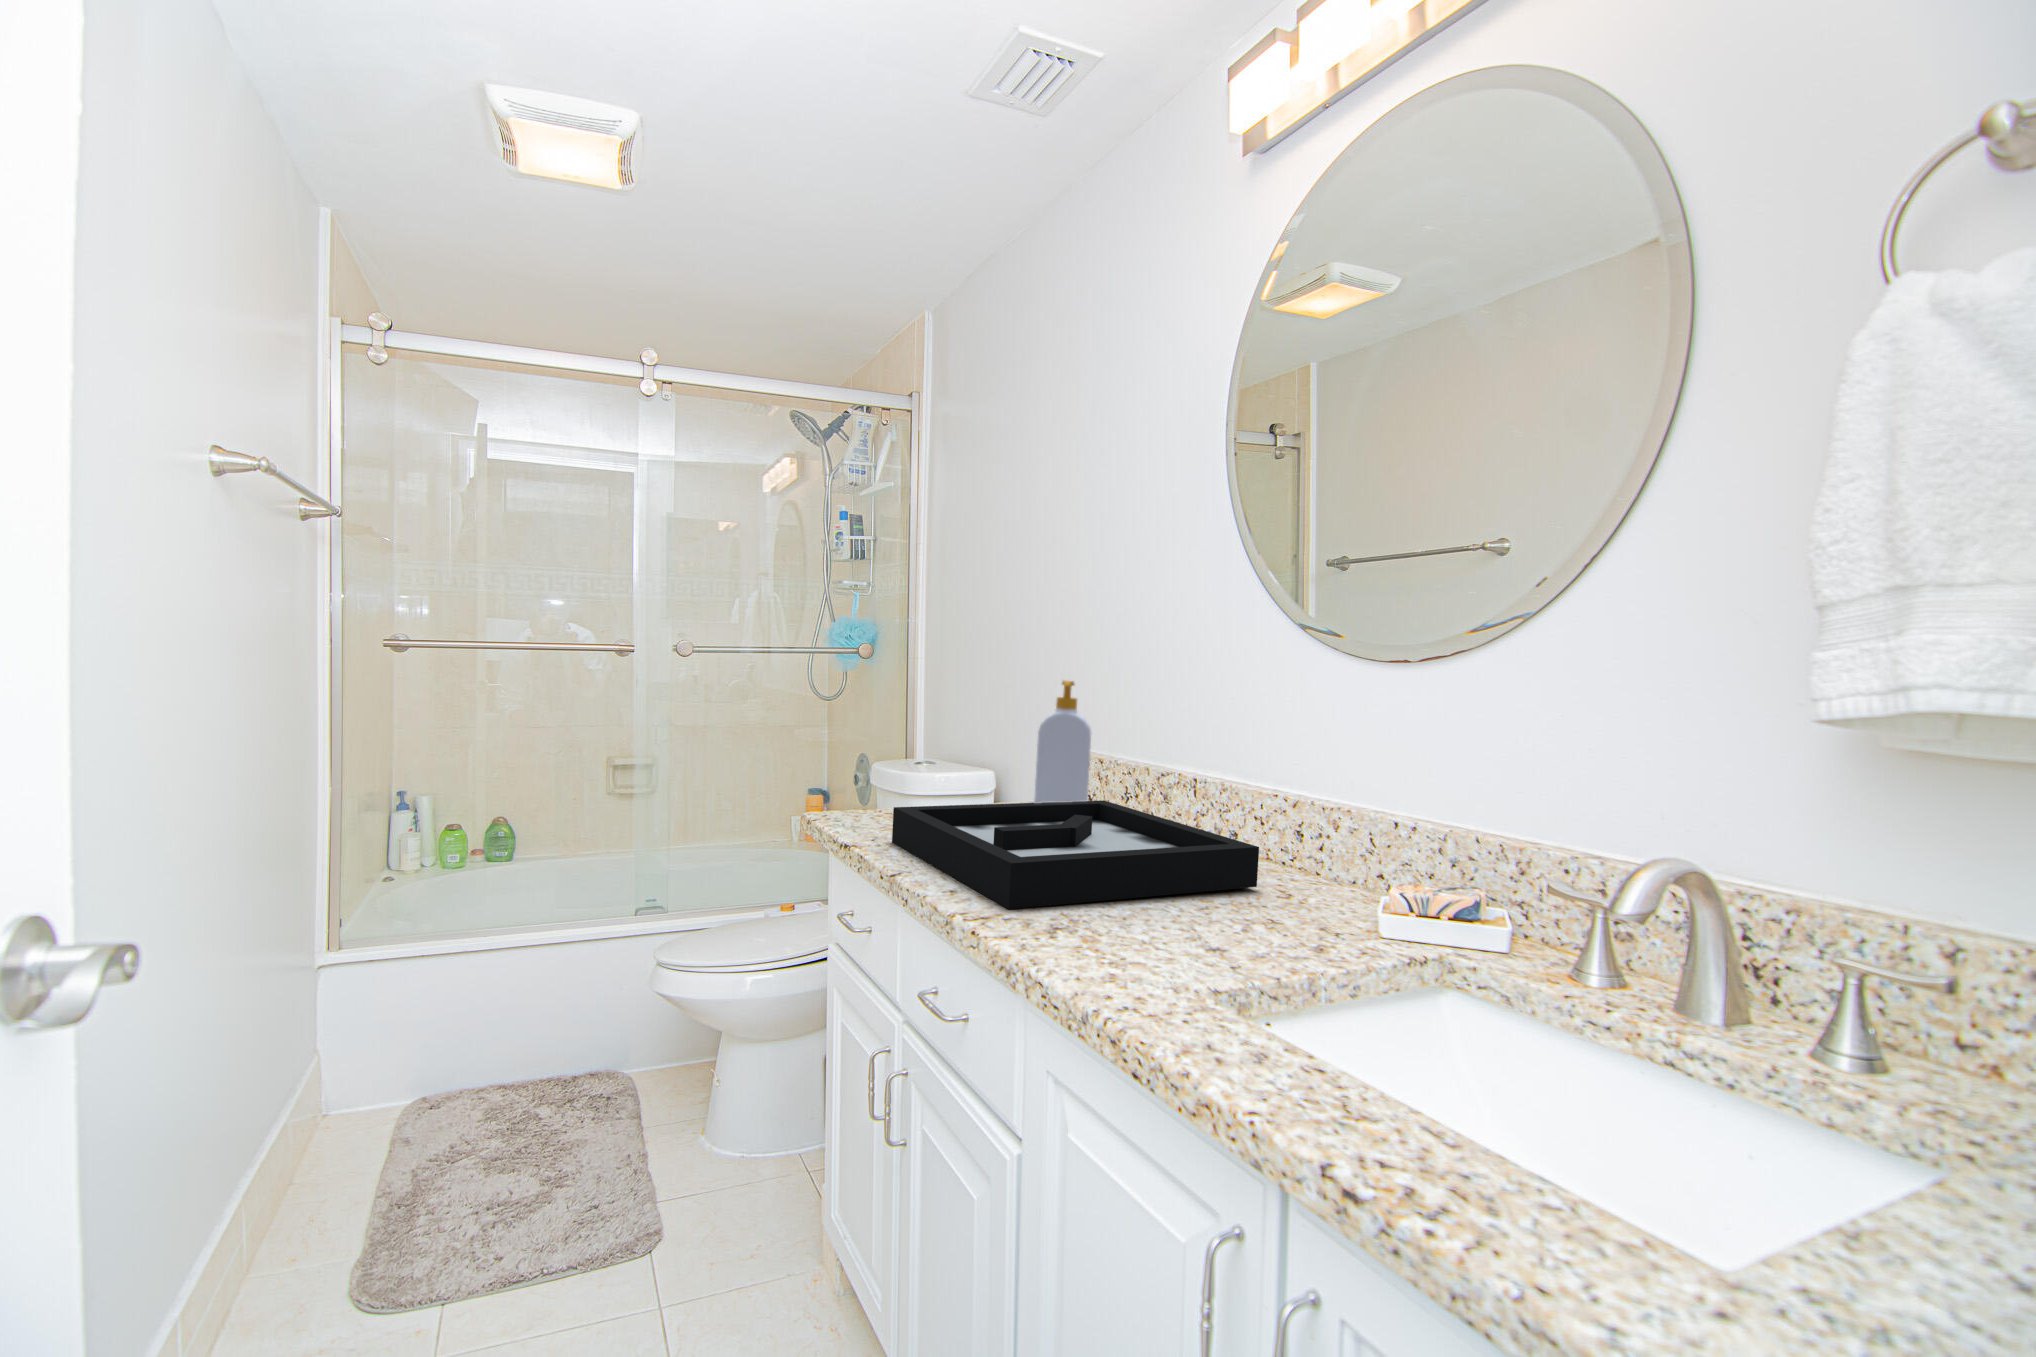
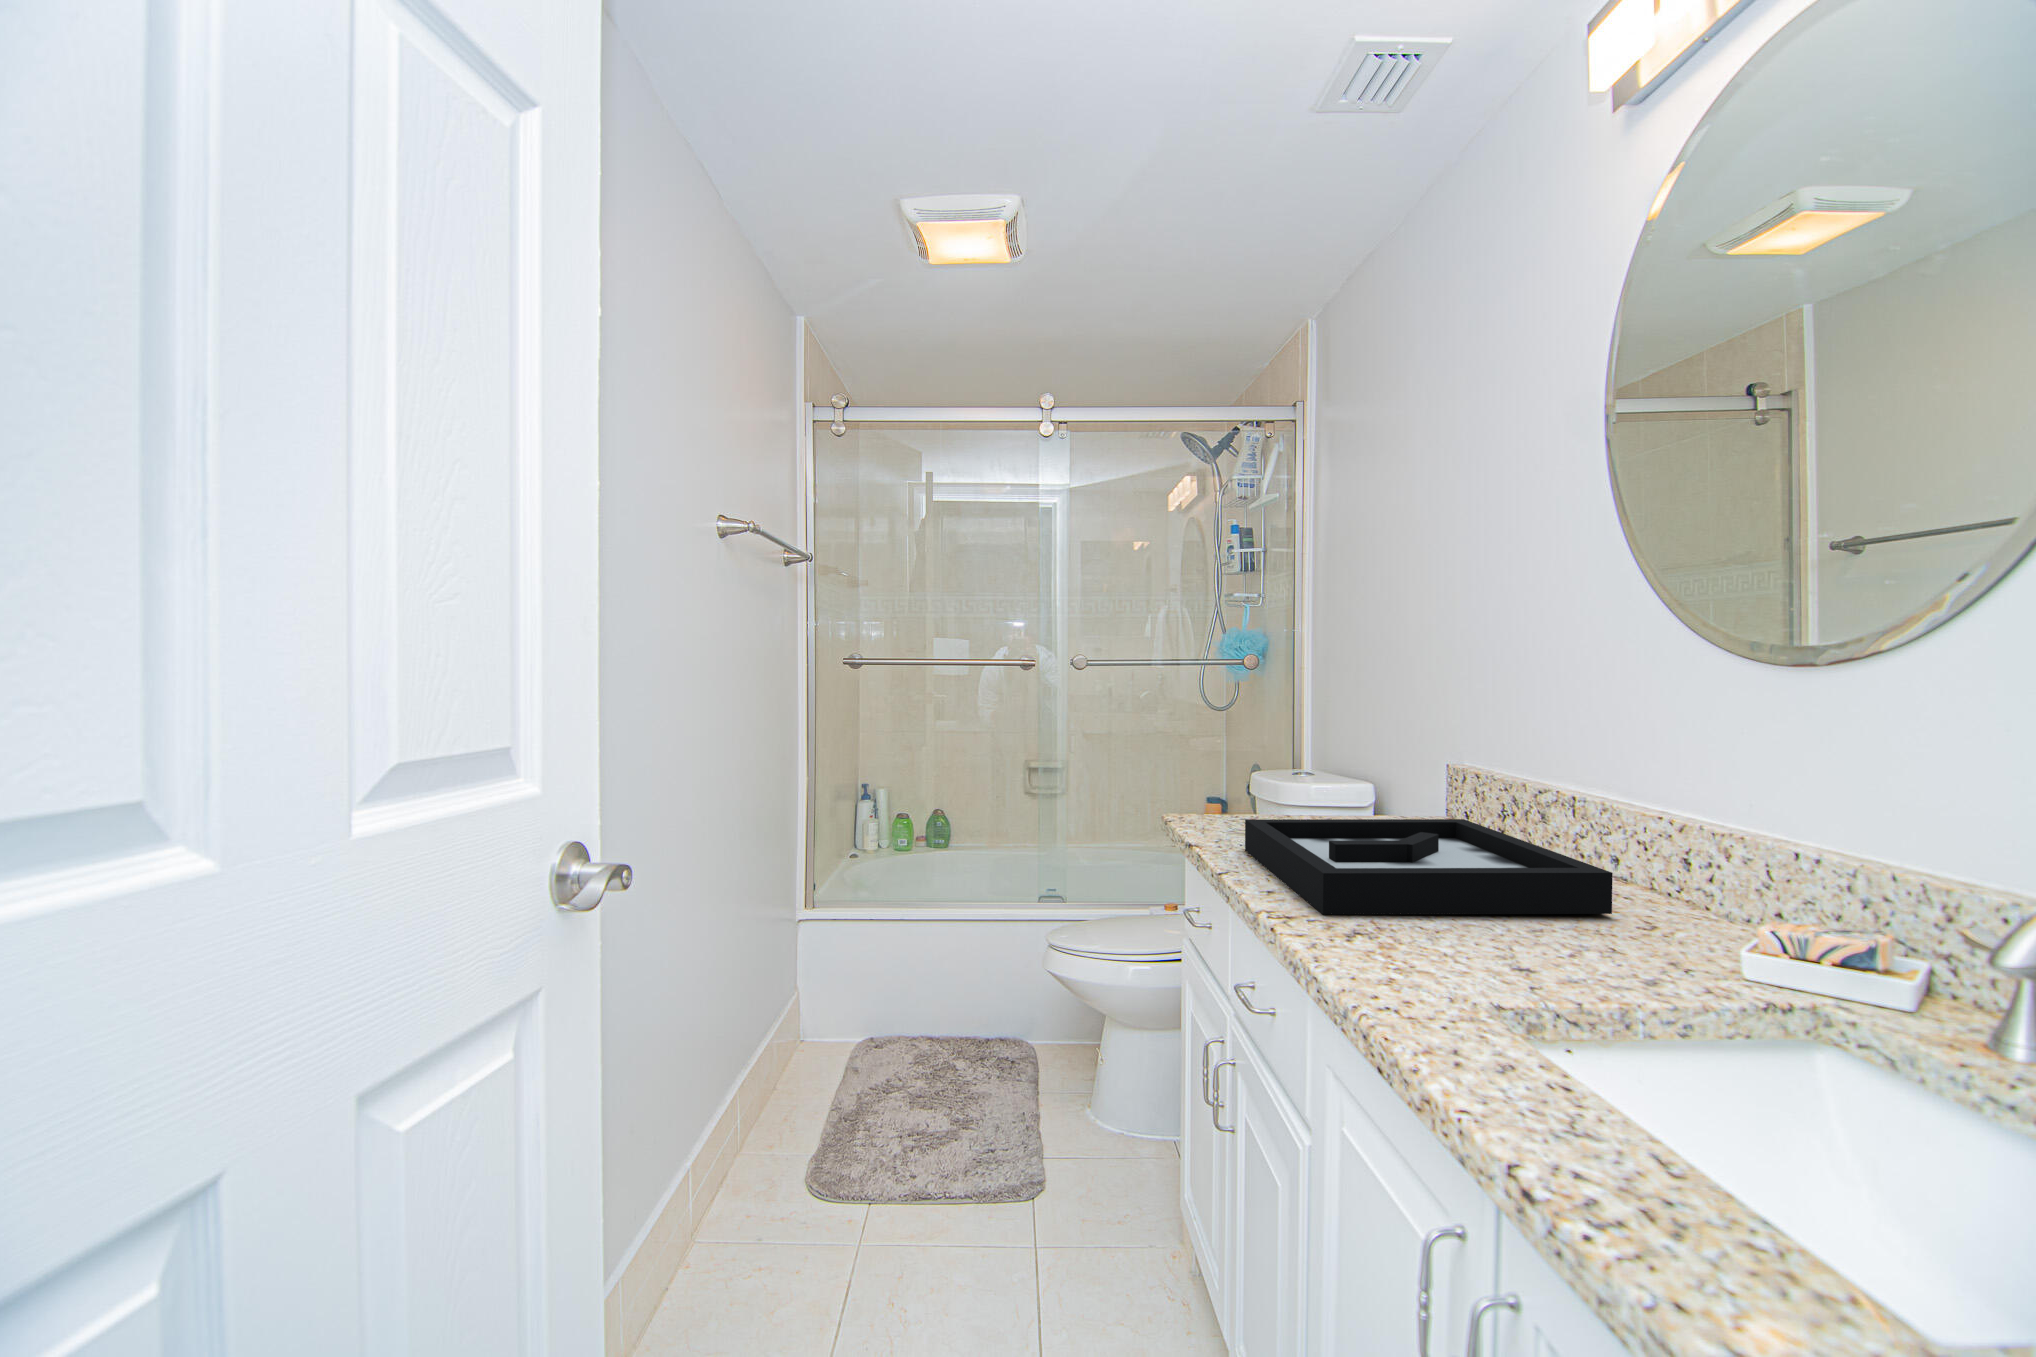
soap bottle: present [1034,681,1091,802] -> none [1400,702,1460,834]

